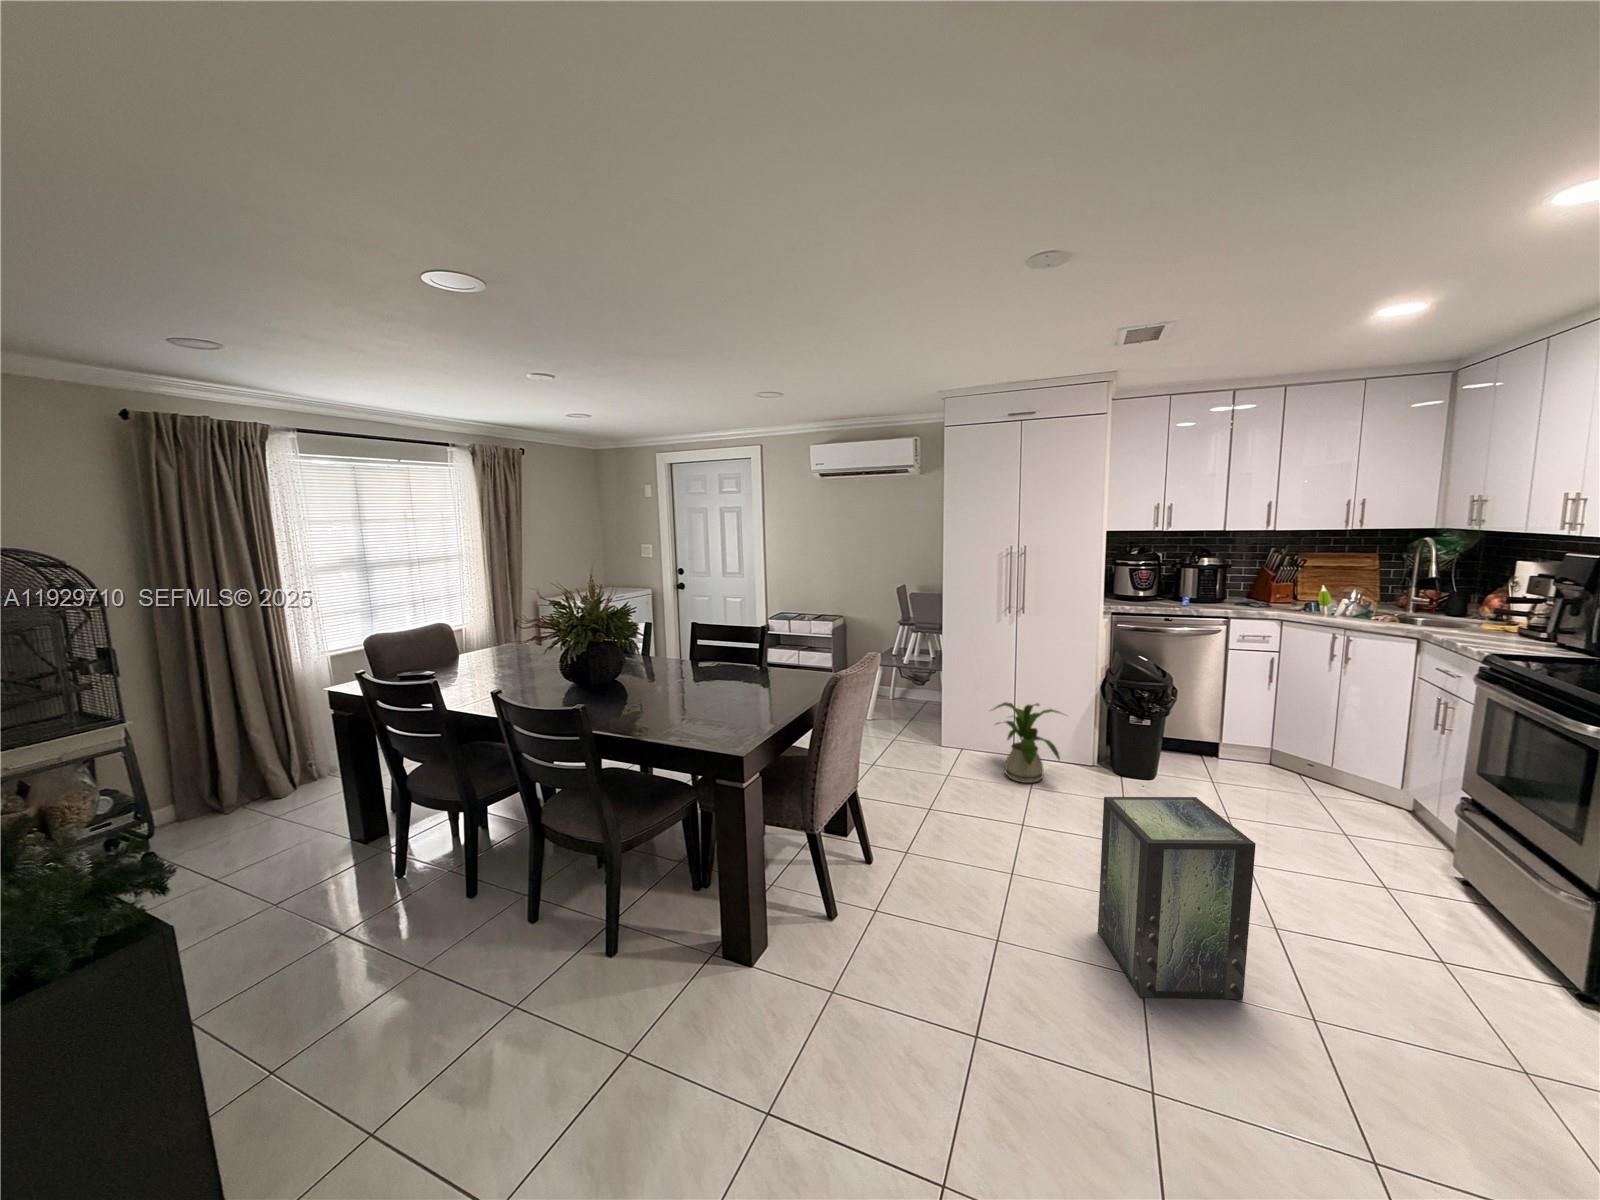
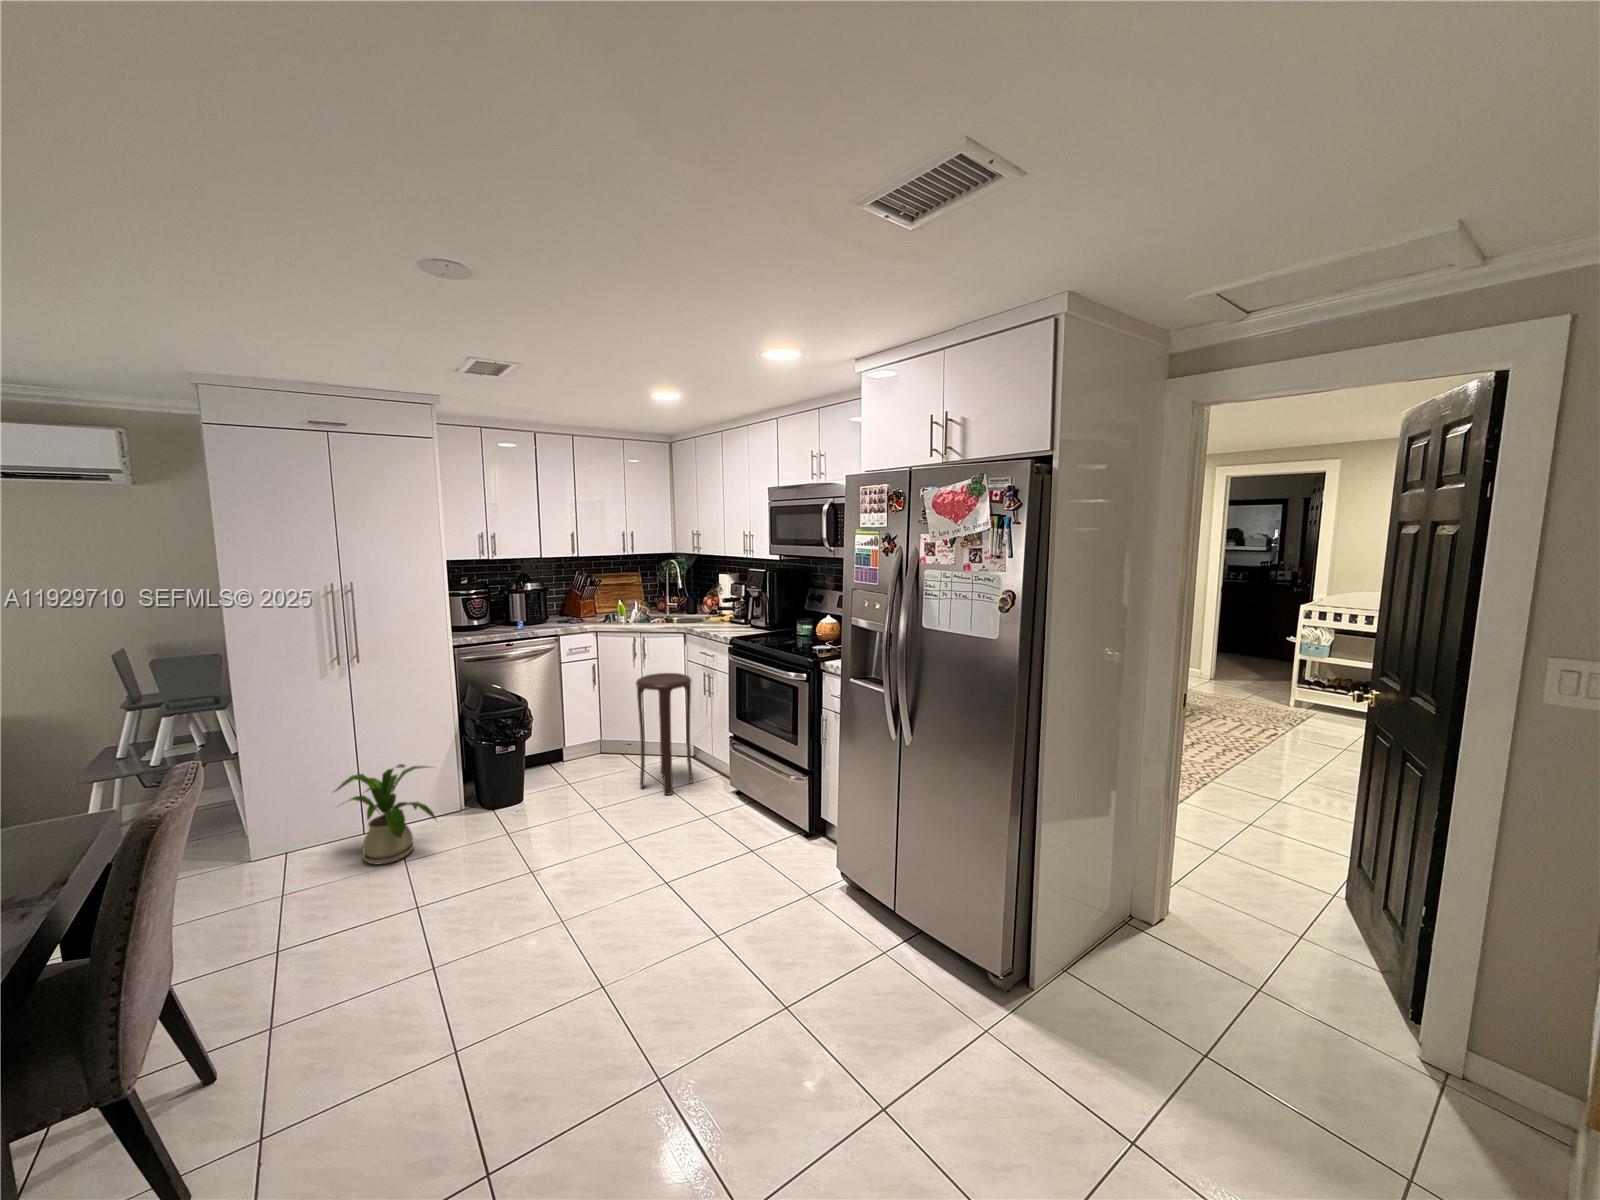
stool: none [1303,682,1407,839] -> present [636,673,693,795]
storage box: present [1098,797,1256,999] -> none [541,802,674,1005]

